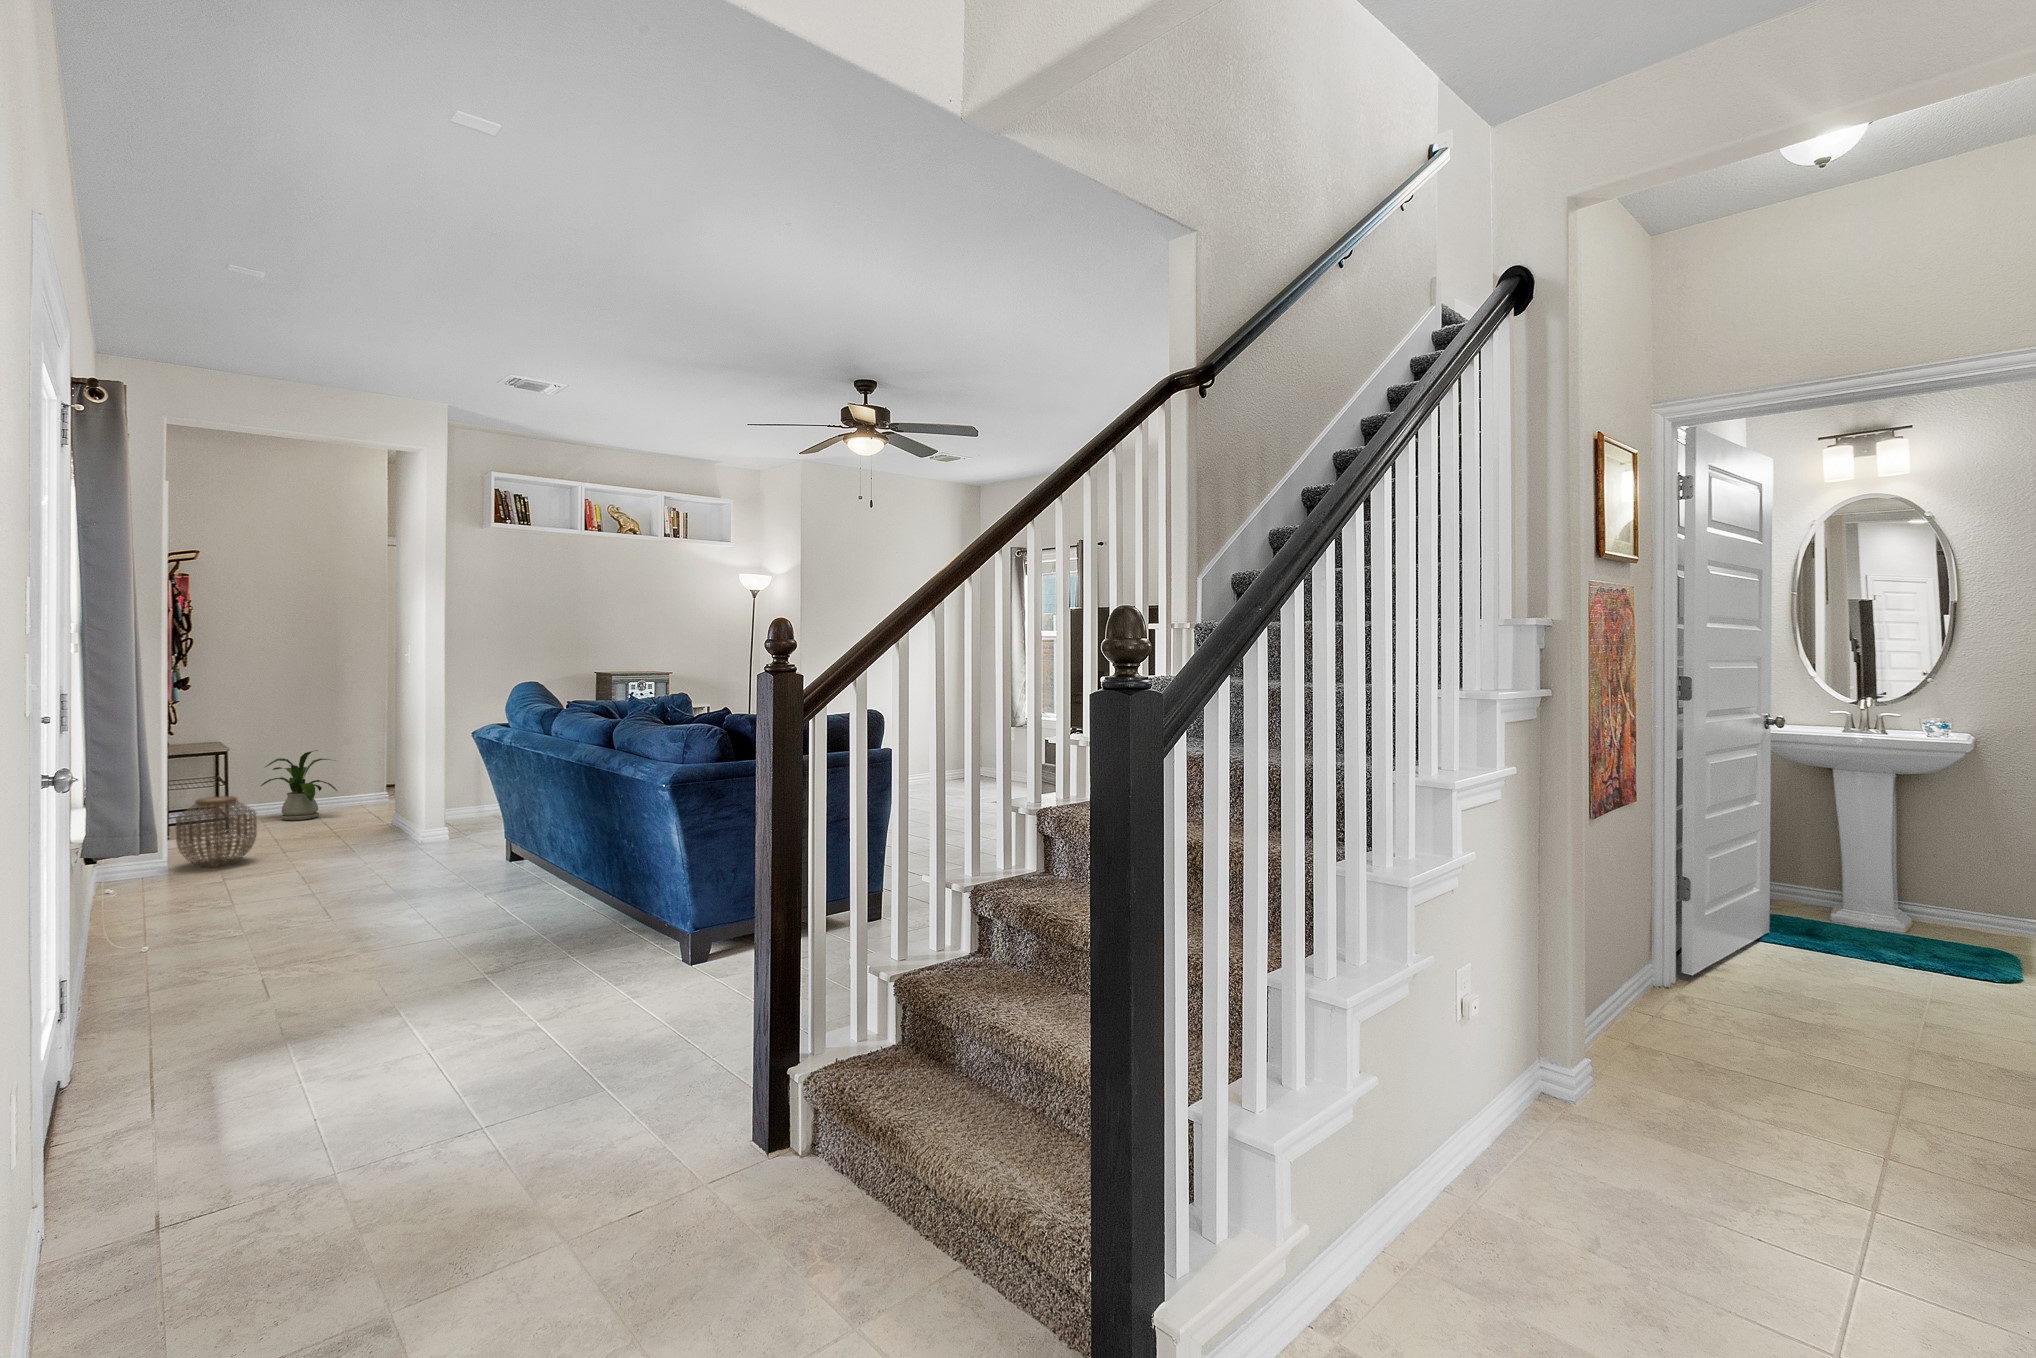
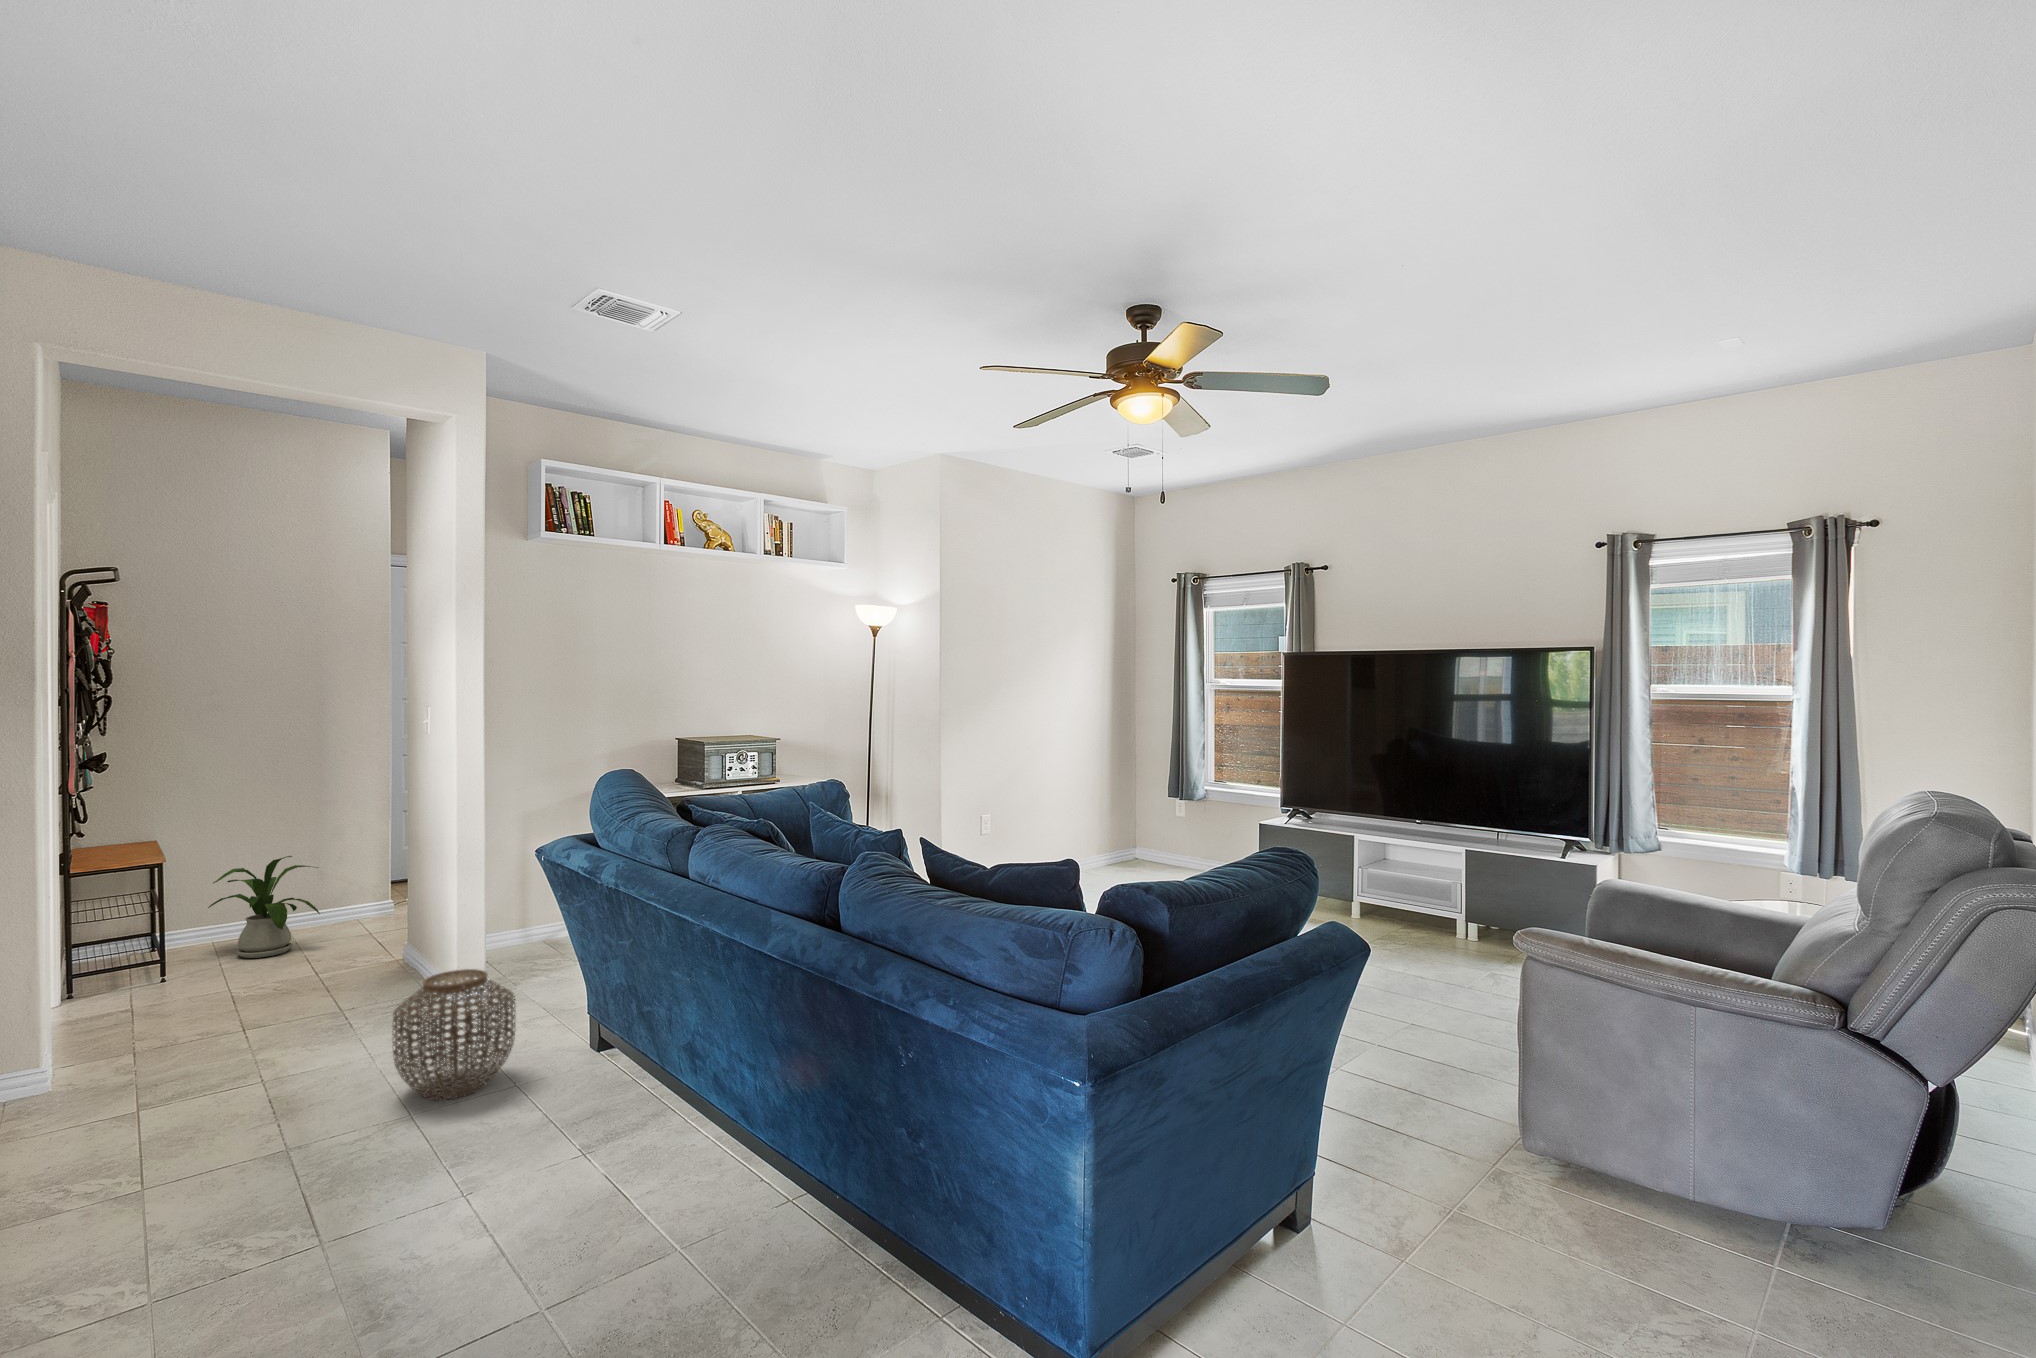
woven basket: present [176,796,257,867] -> present [393,969,516,1100]

